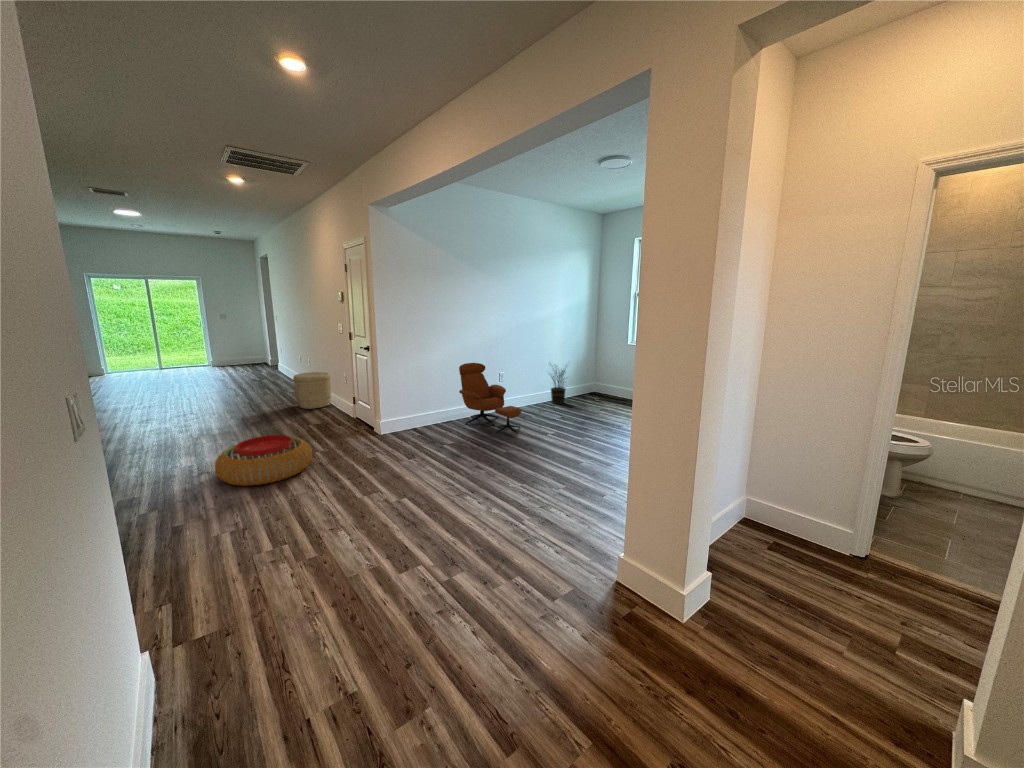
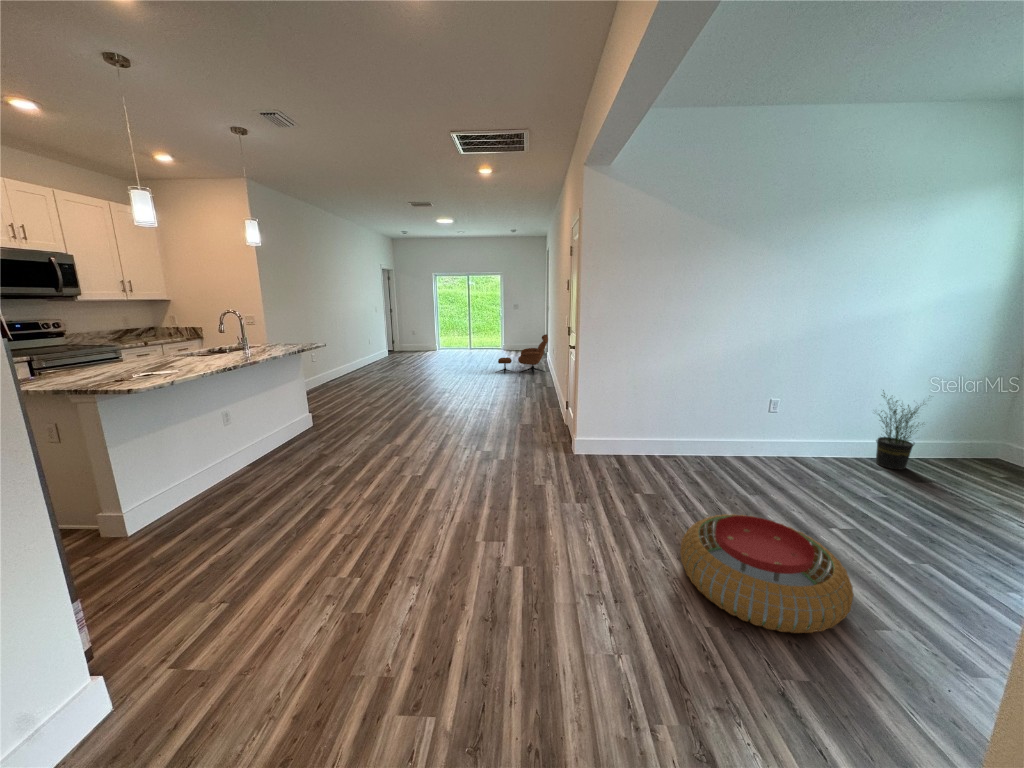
lounge chair: present [459,363,521,434] -> present [497,334,548,374]
woven basket: present [293,372,331,409] -> none [524,366,560,405]
pouf: present [215,435,312,486] -> present [680,514,854,633]

